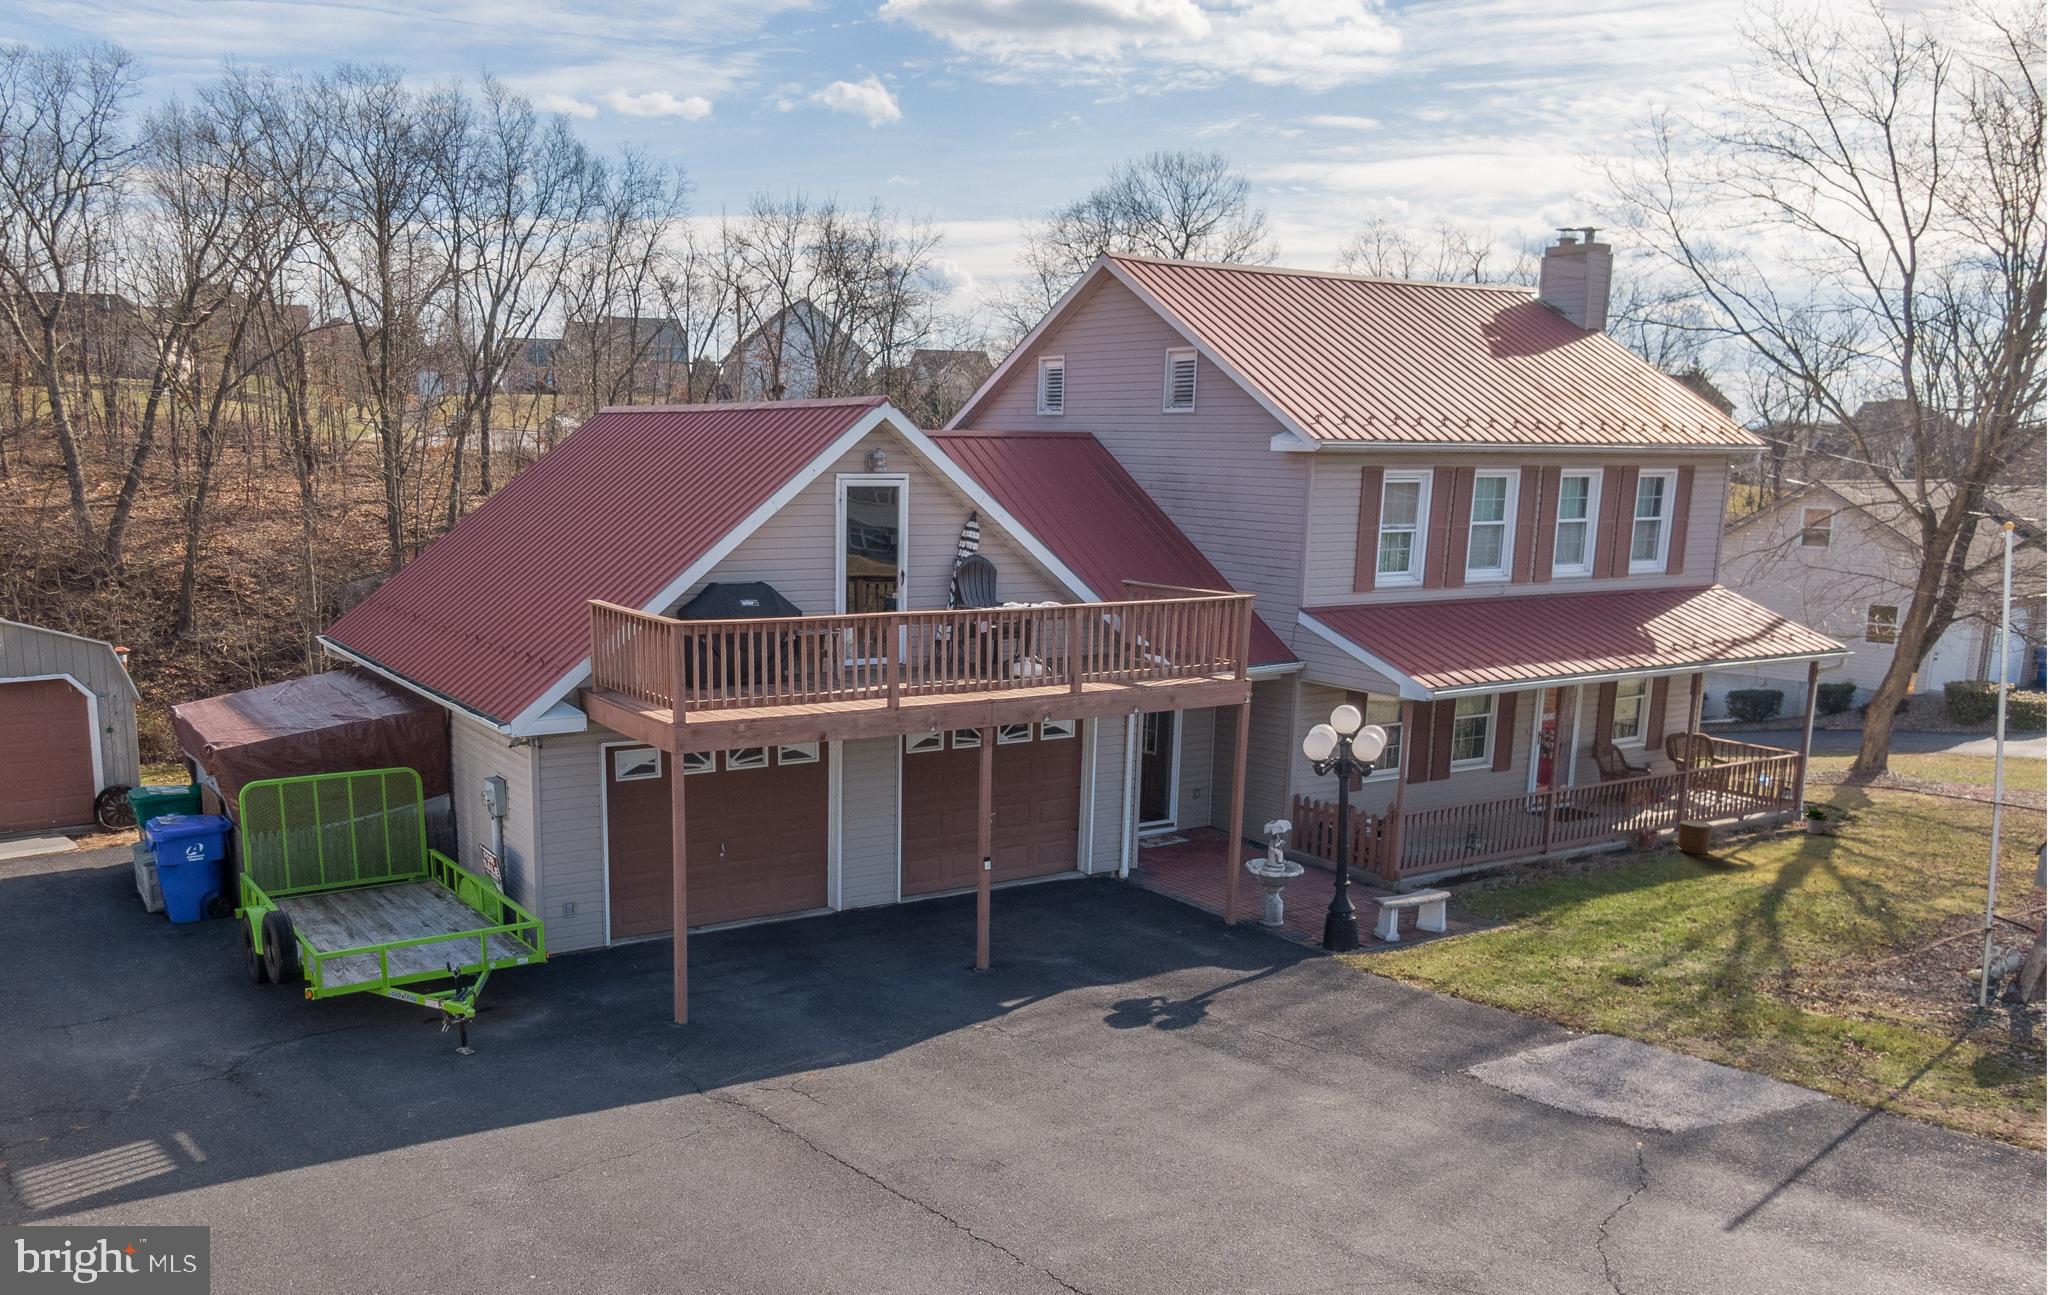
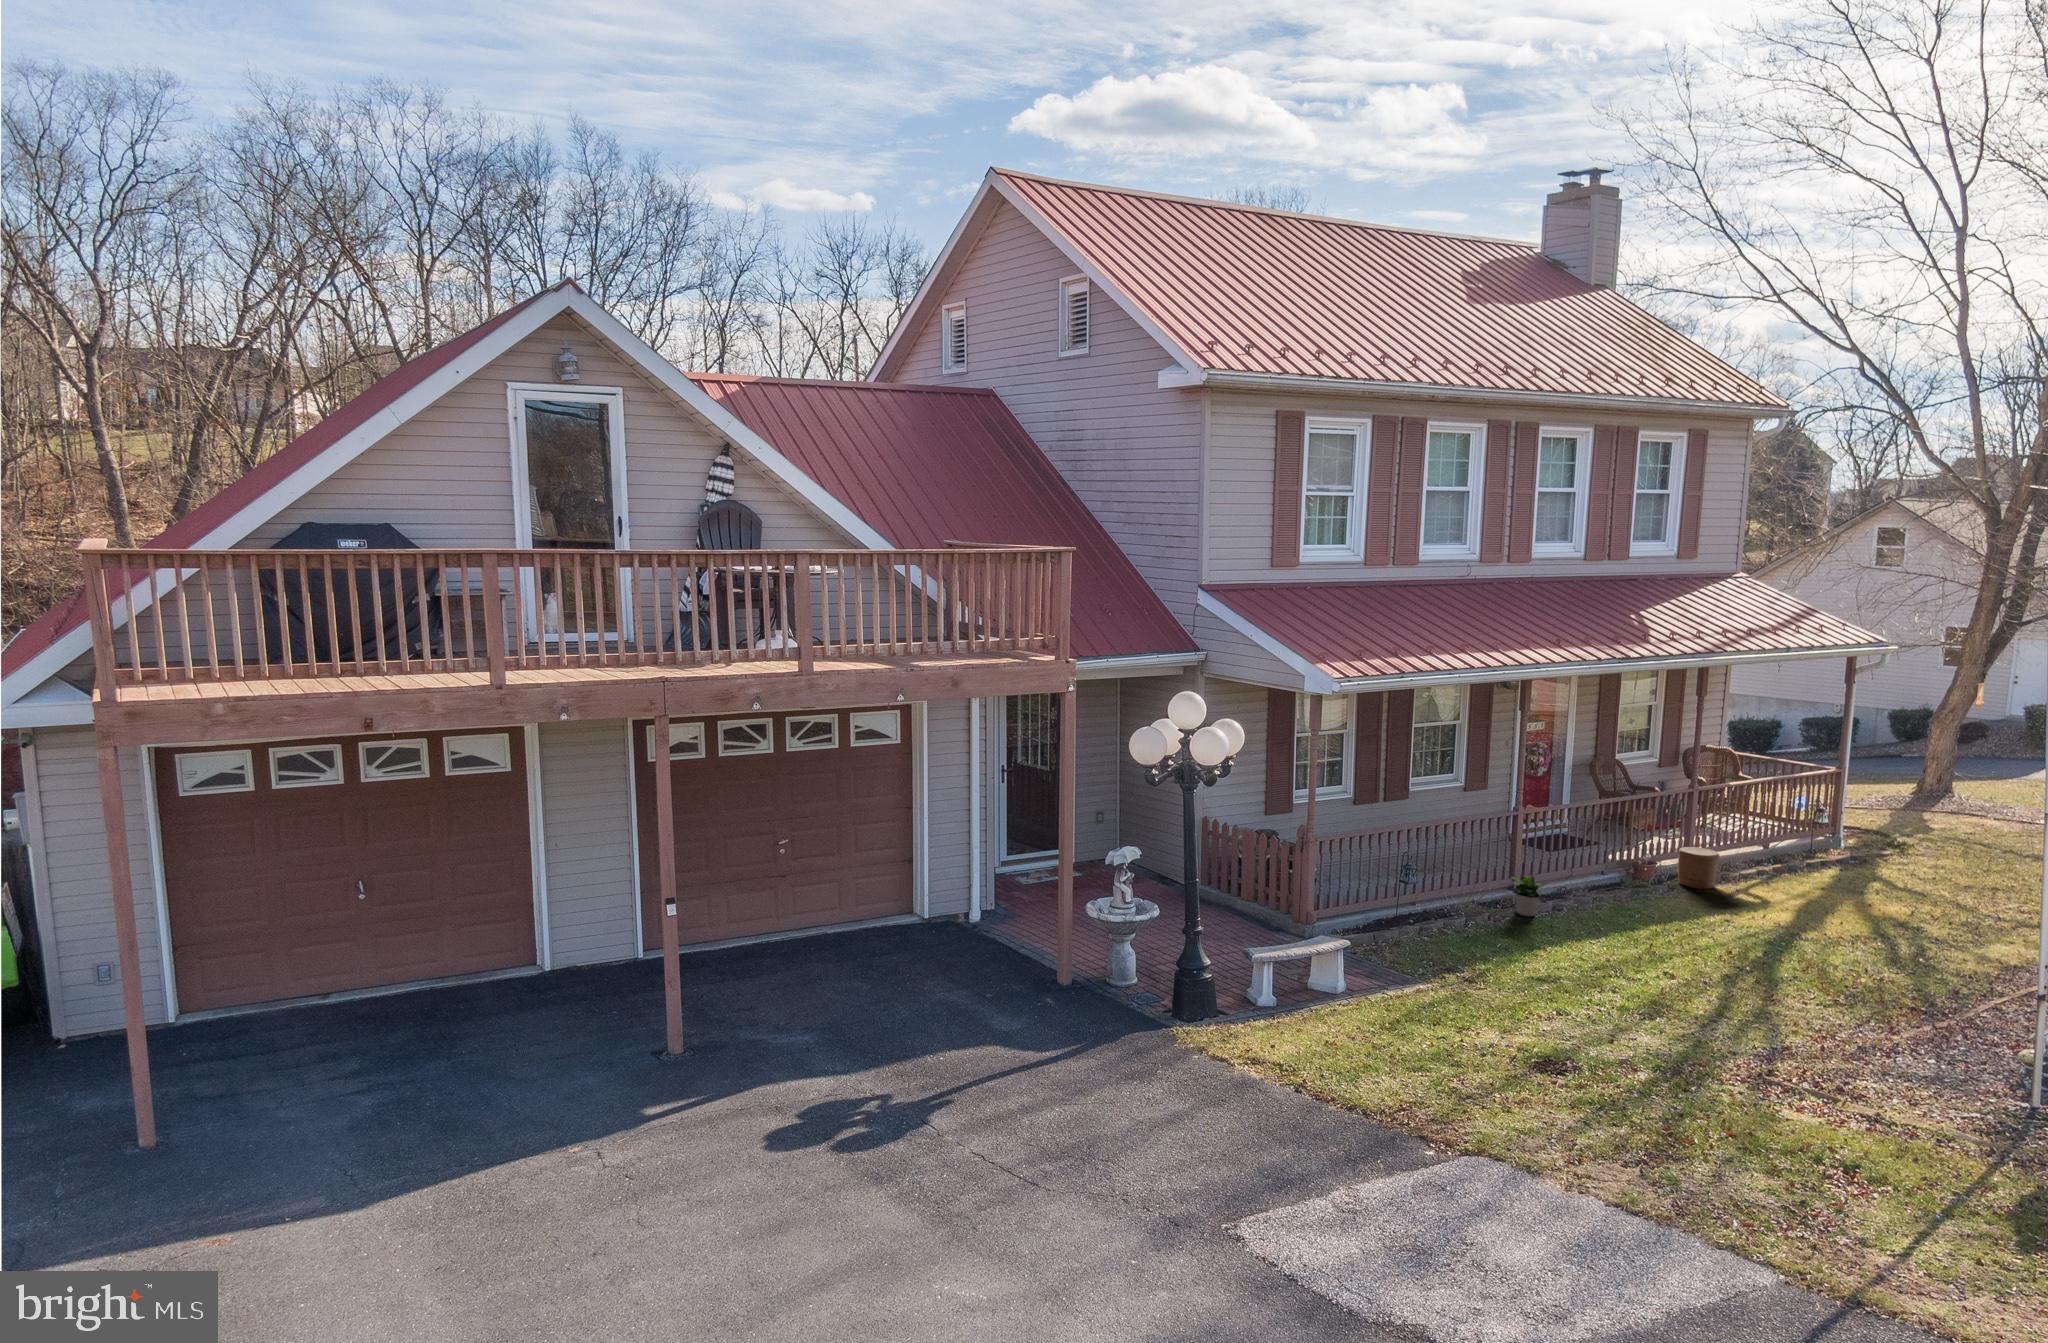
potted plant: present [1799,806,1831,834] -> present [1509,875,1547,916]

